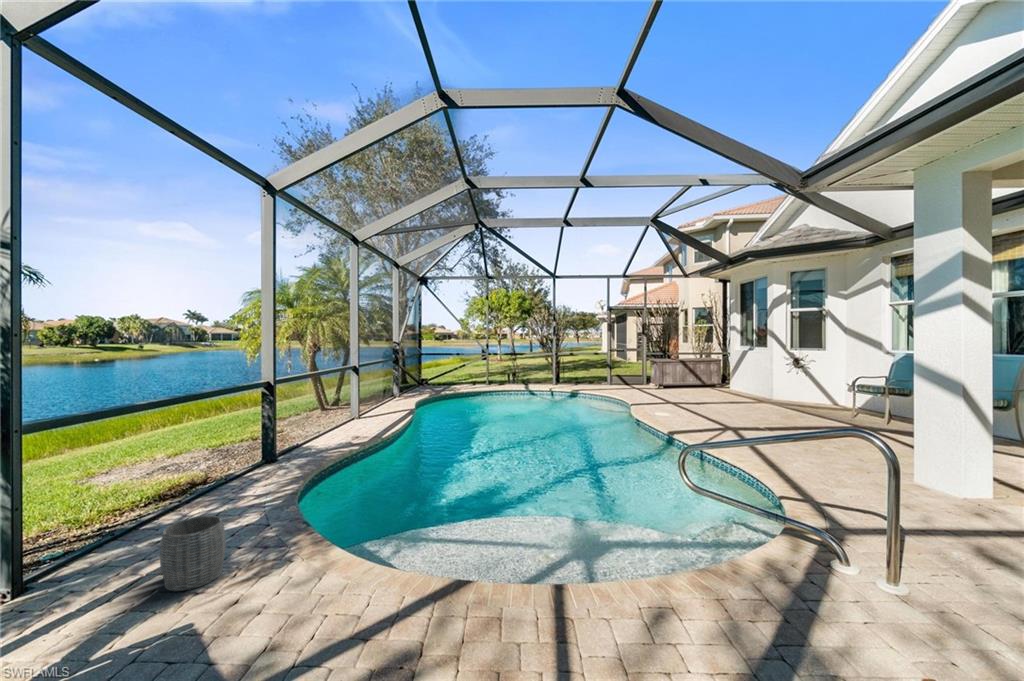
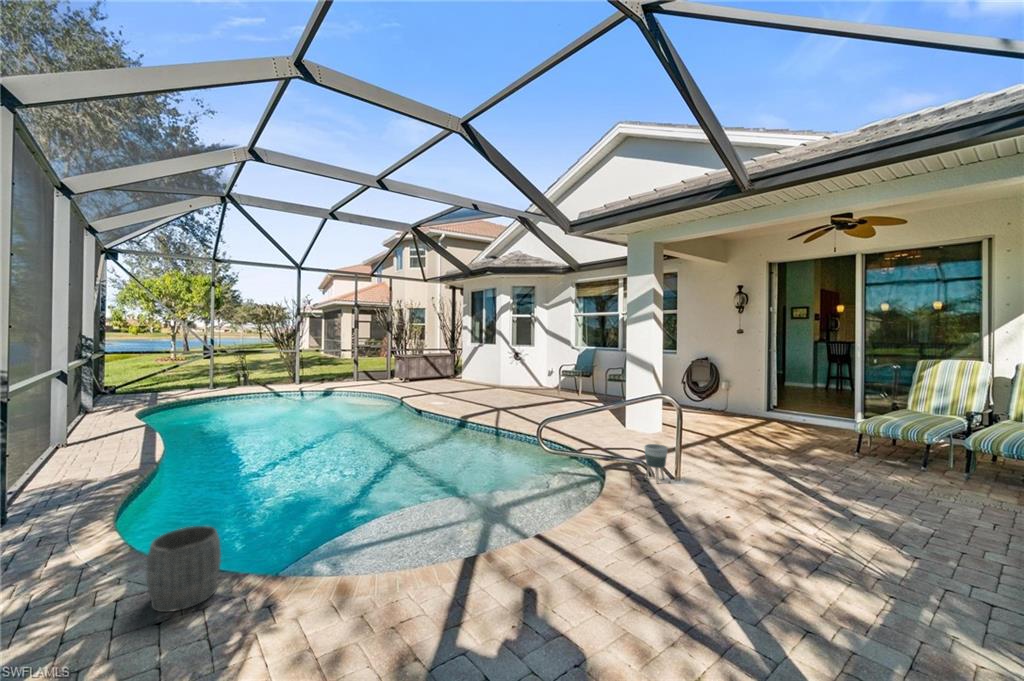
planter: none [848,552,907,641] -> present [645,444,668,483]

